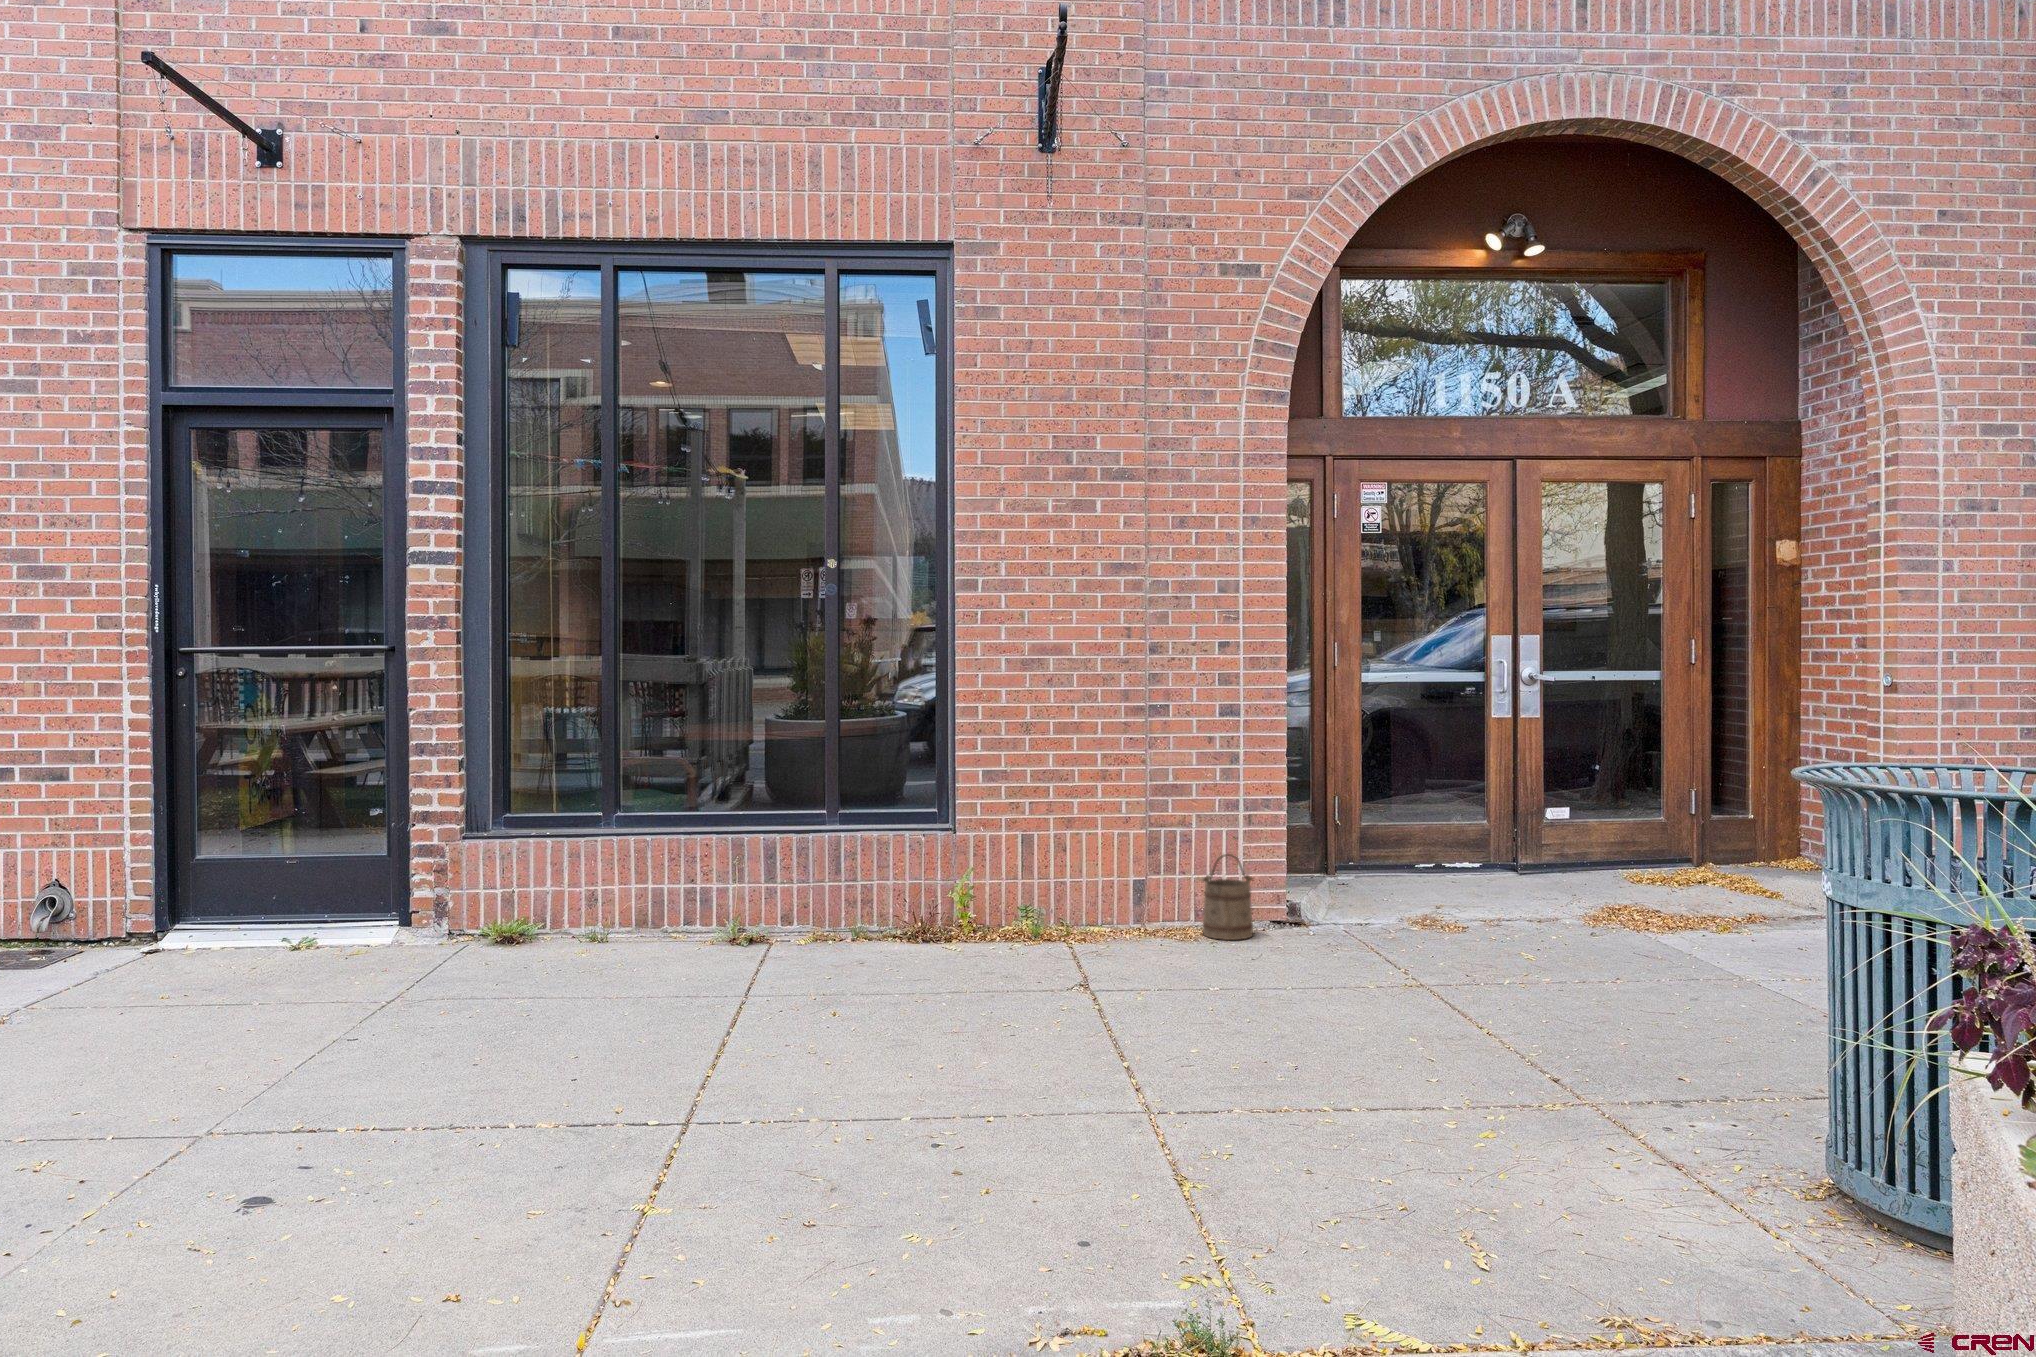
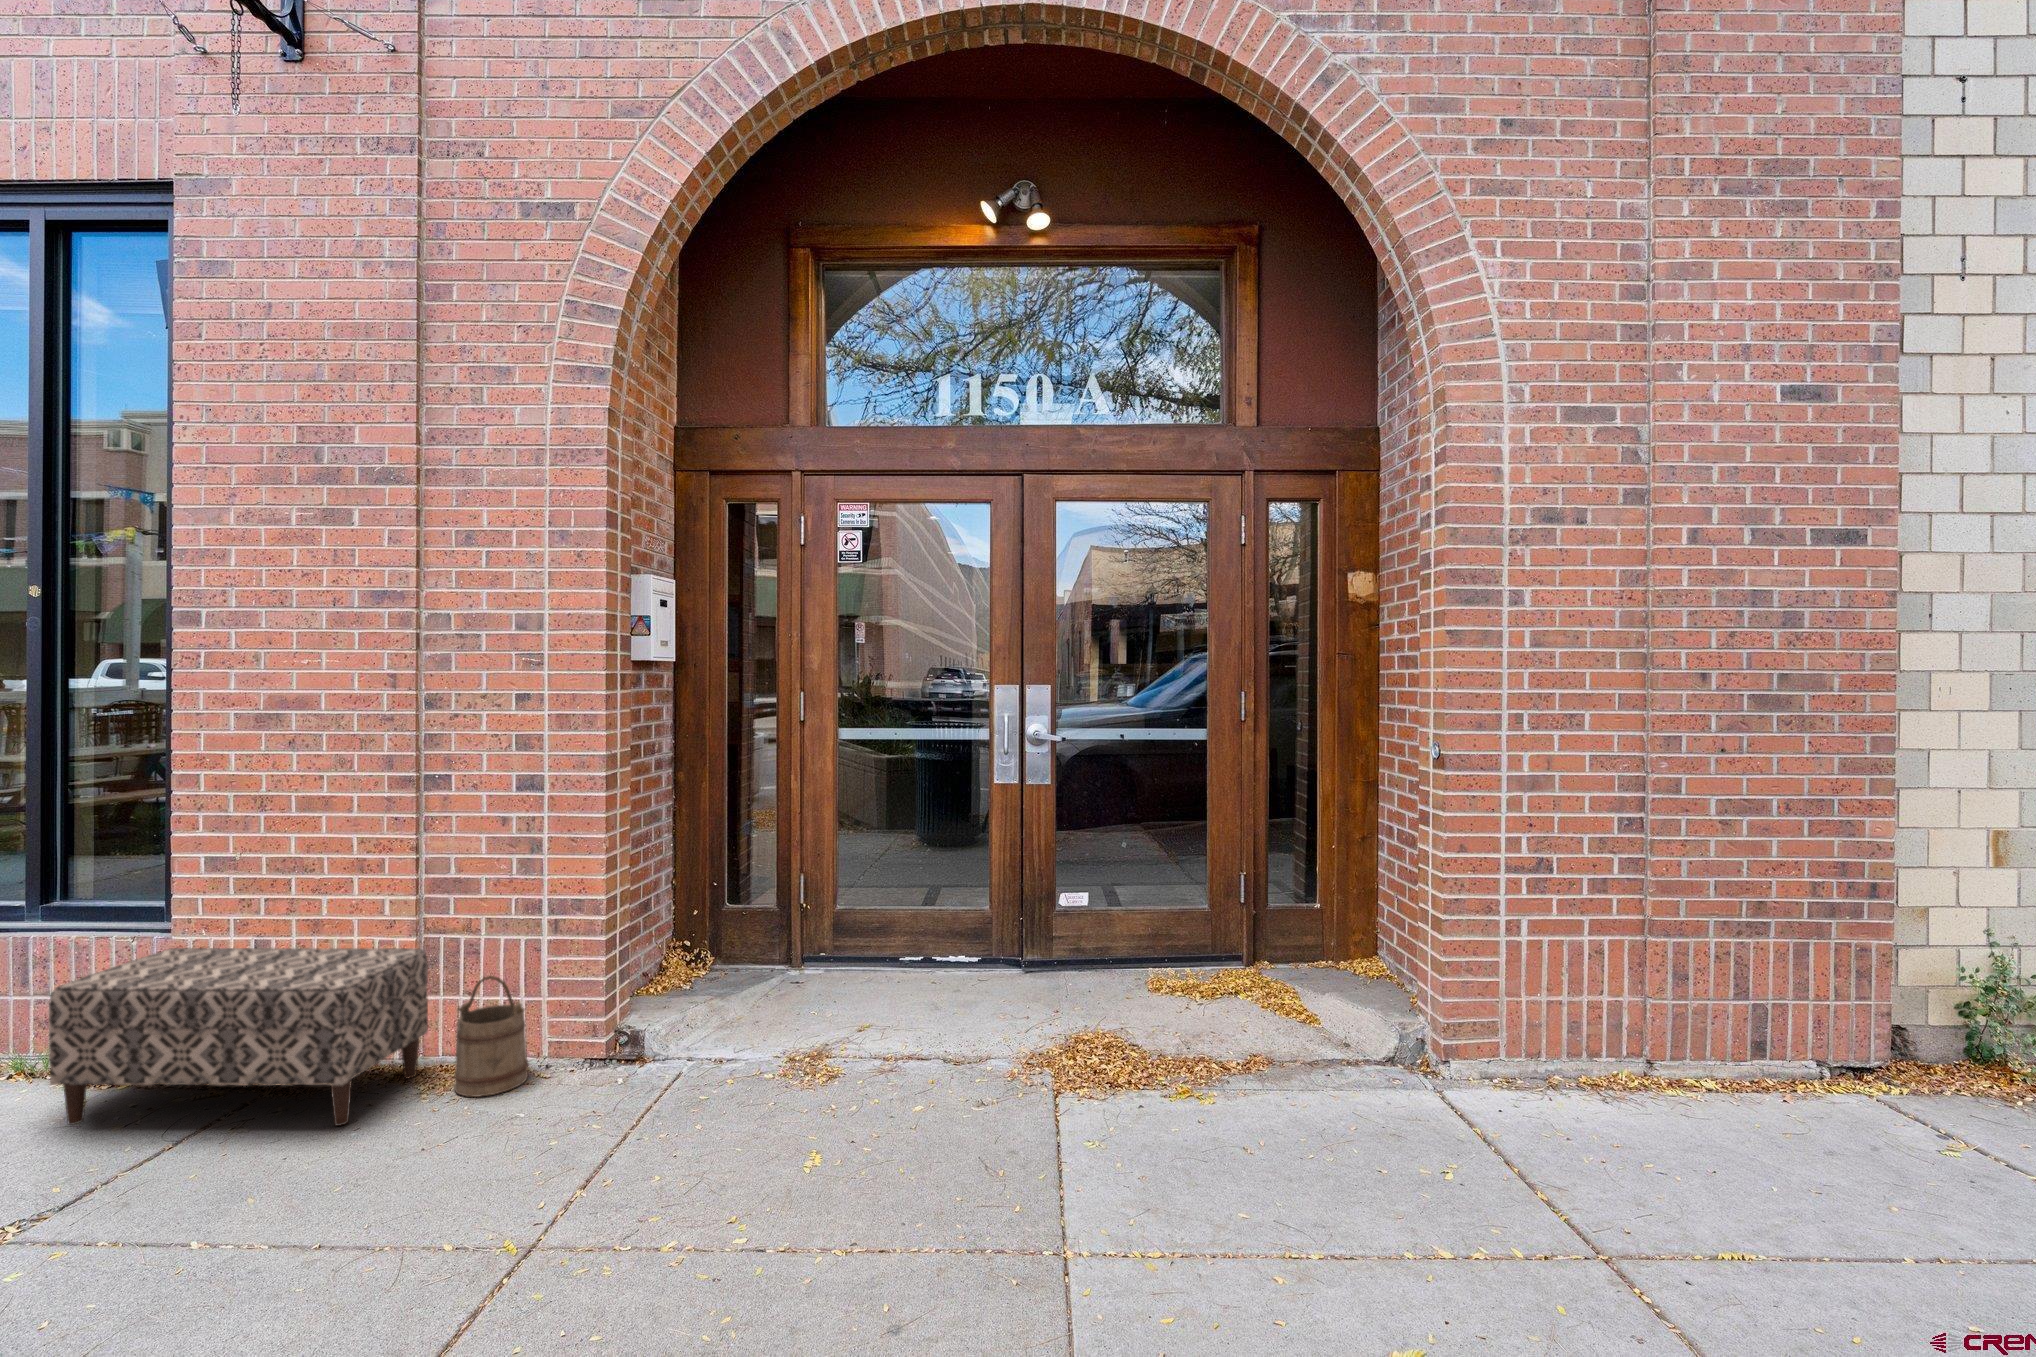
bench: none [963,837,1182,956] -> present [49,948,428,1126]

